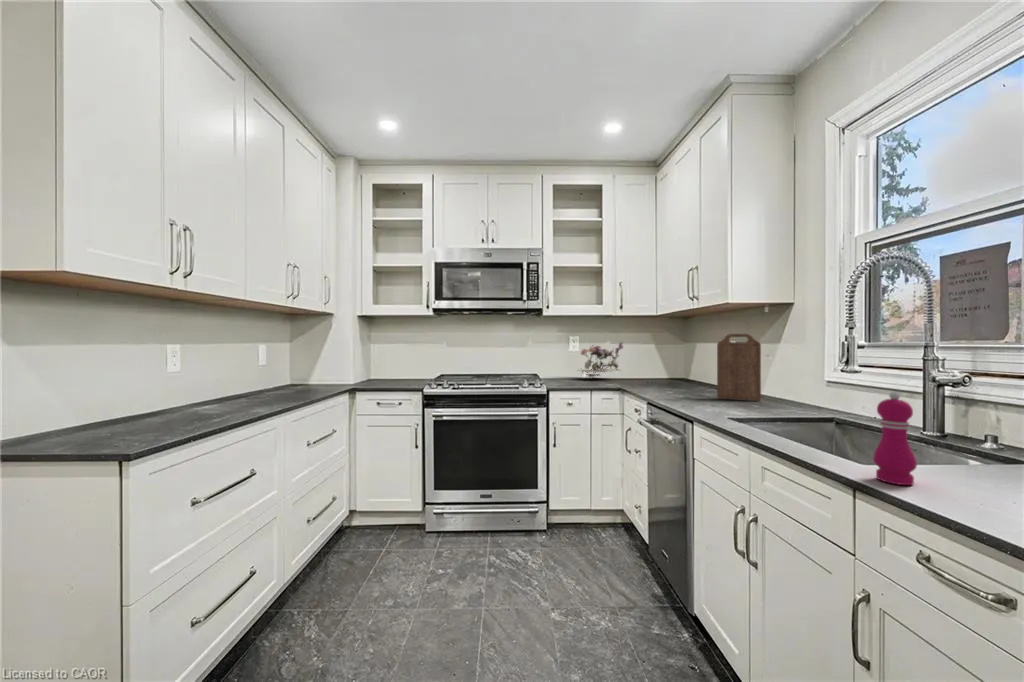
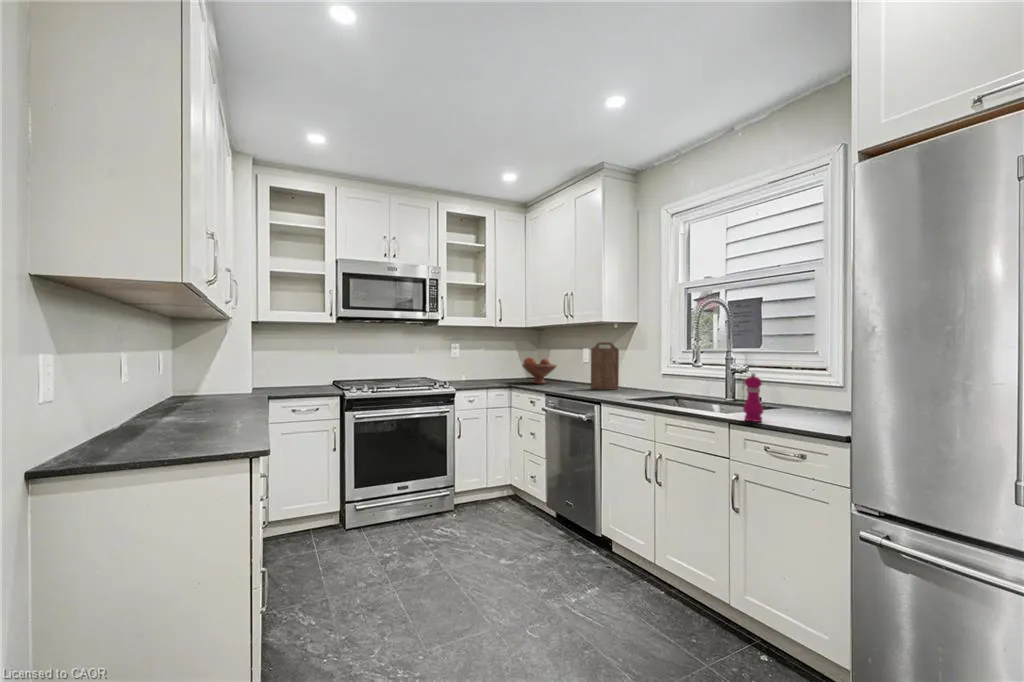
flower arrangement: present [578,342,623,377] -> none [458,348,499,379]
fruit bowl: none [639,354,686,387] -> present [523,358,556,384]

